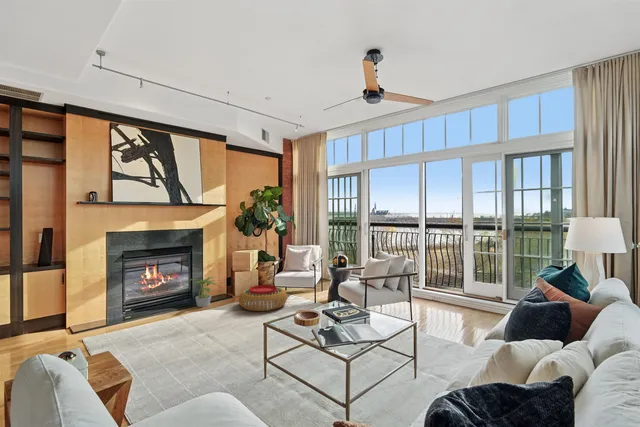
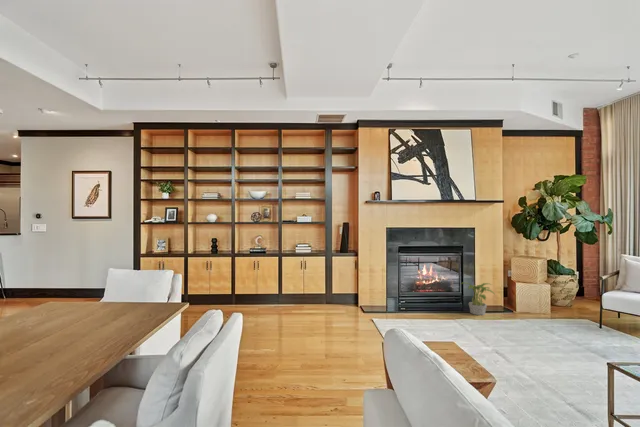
pouf: present [239,285,287,311] -> none [523,302,598,337]

